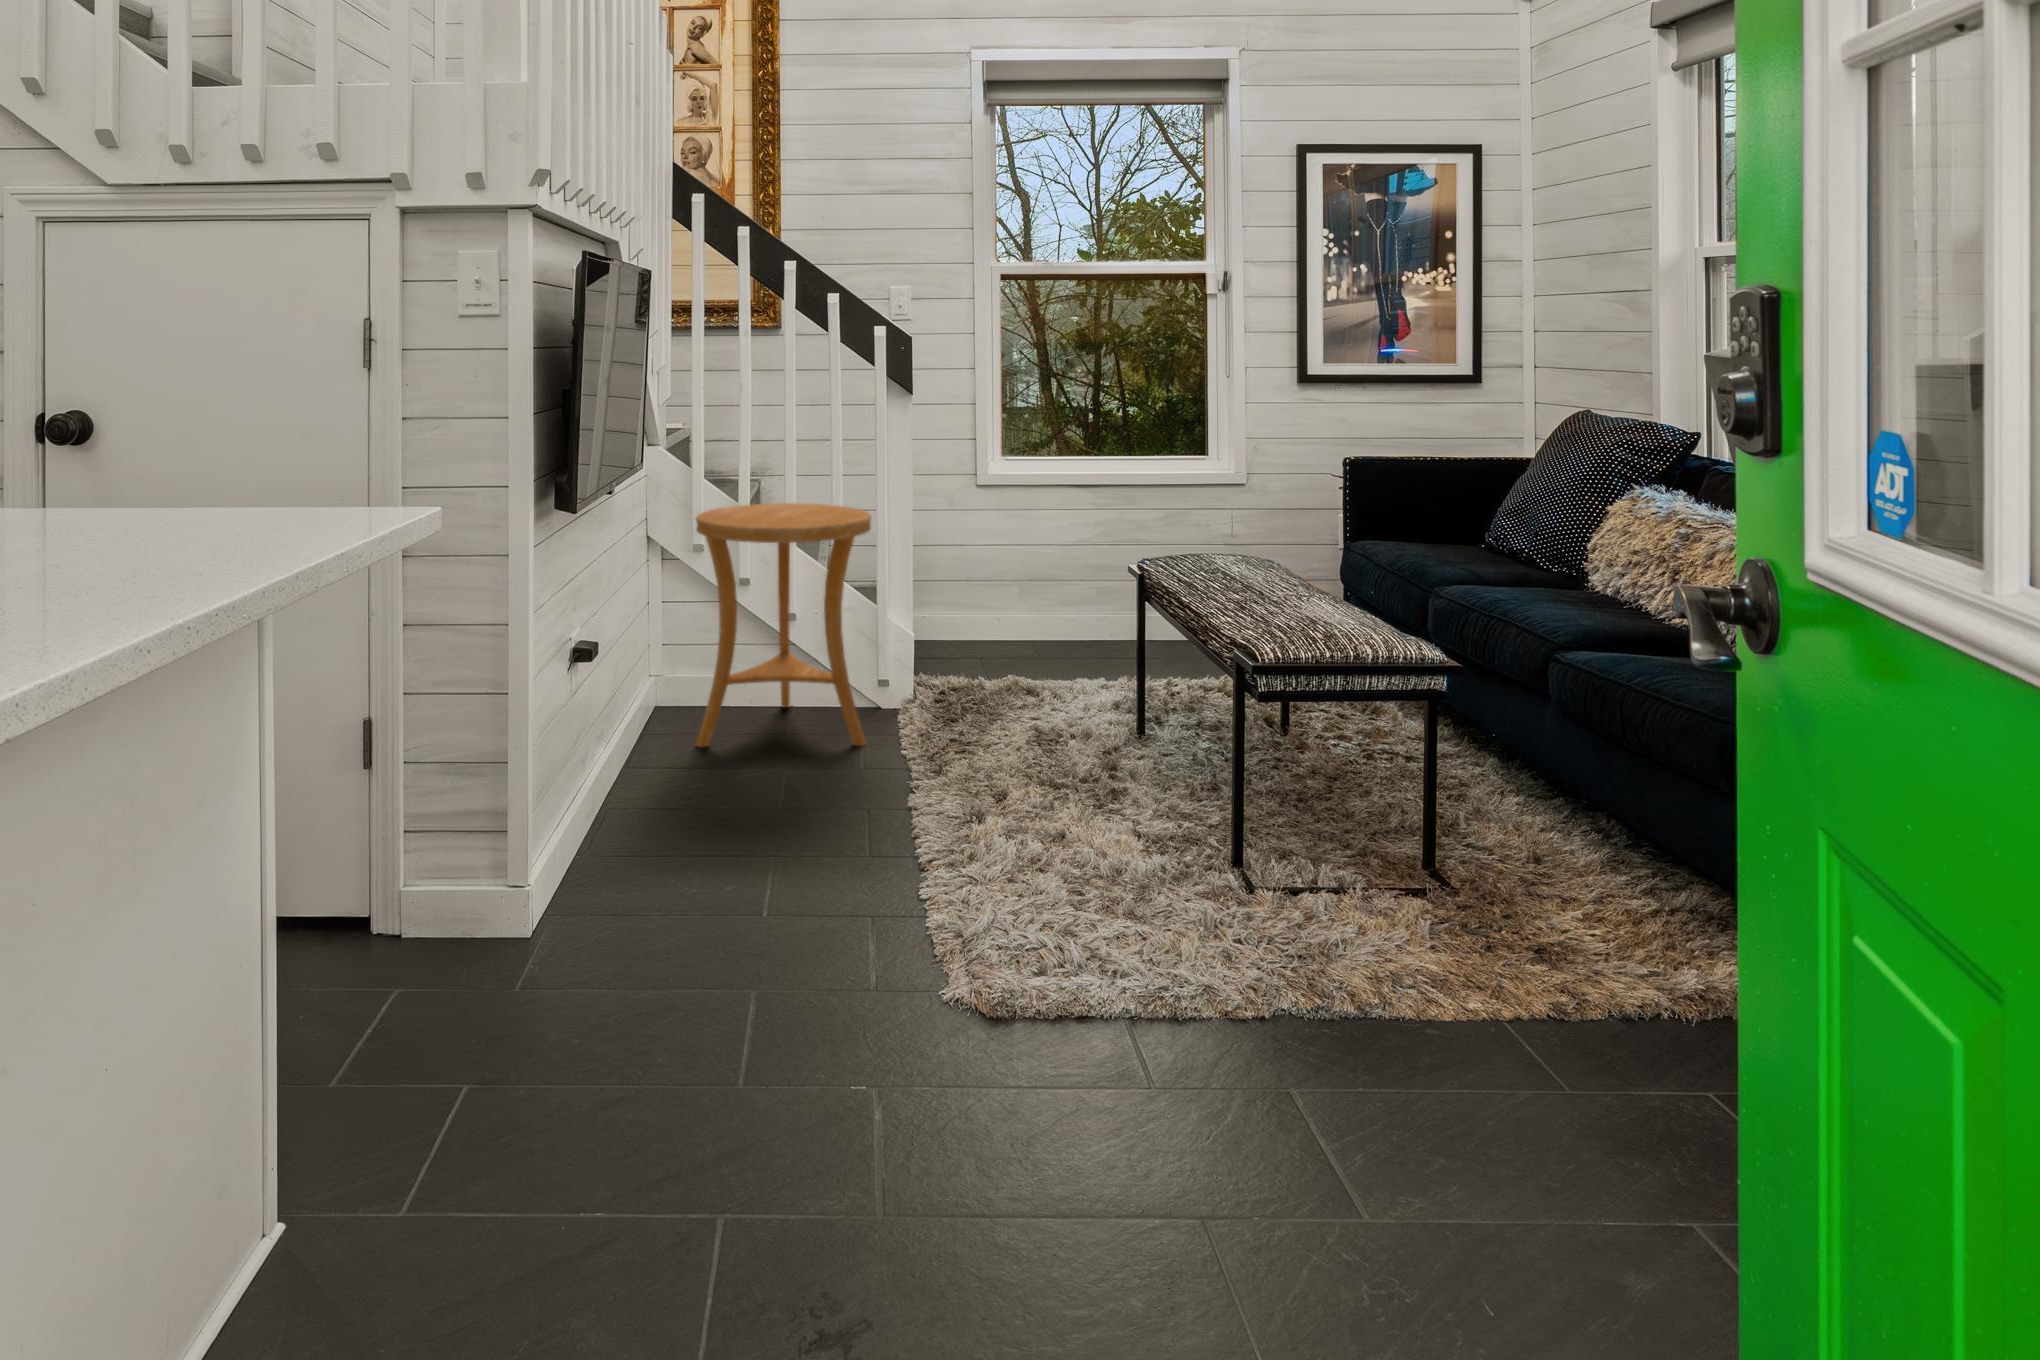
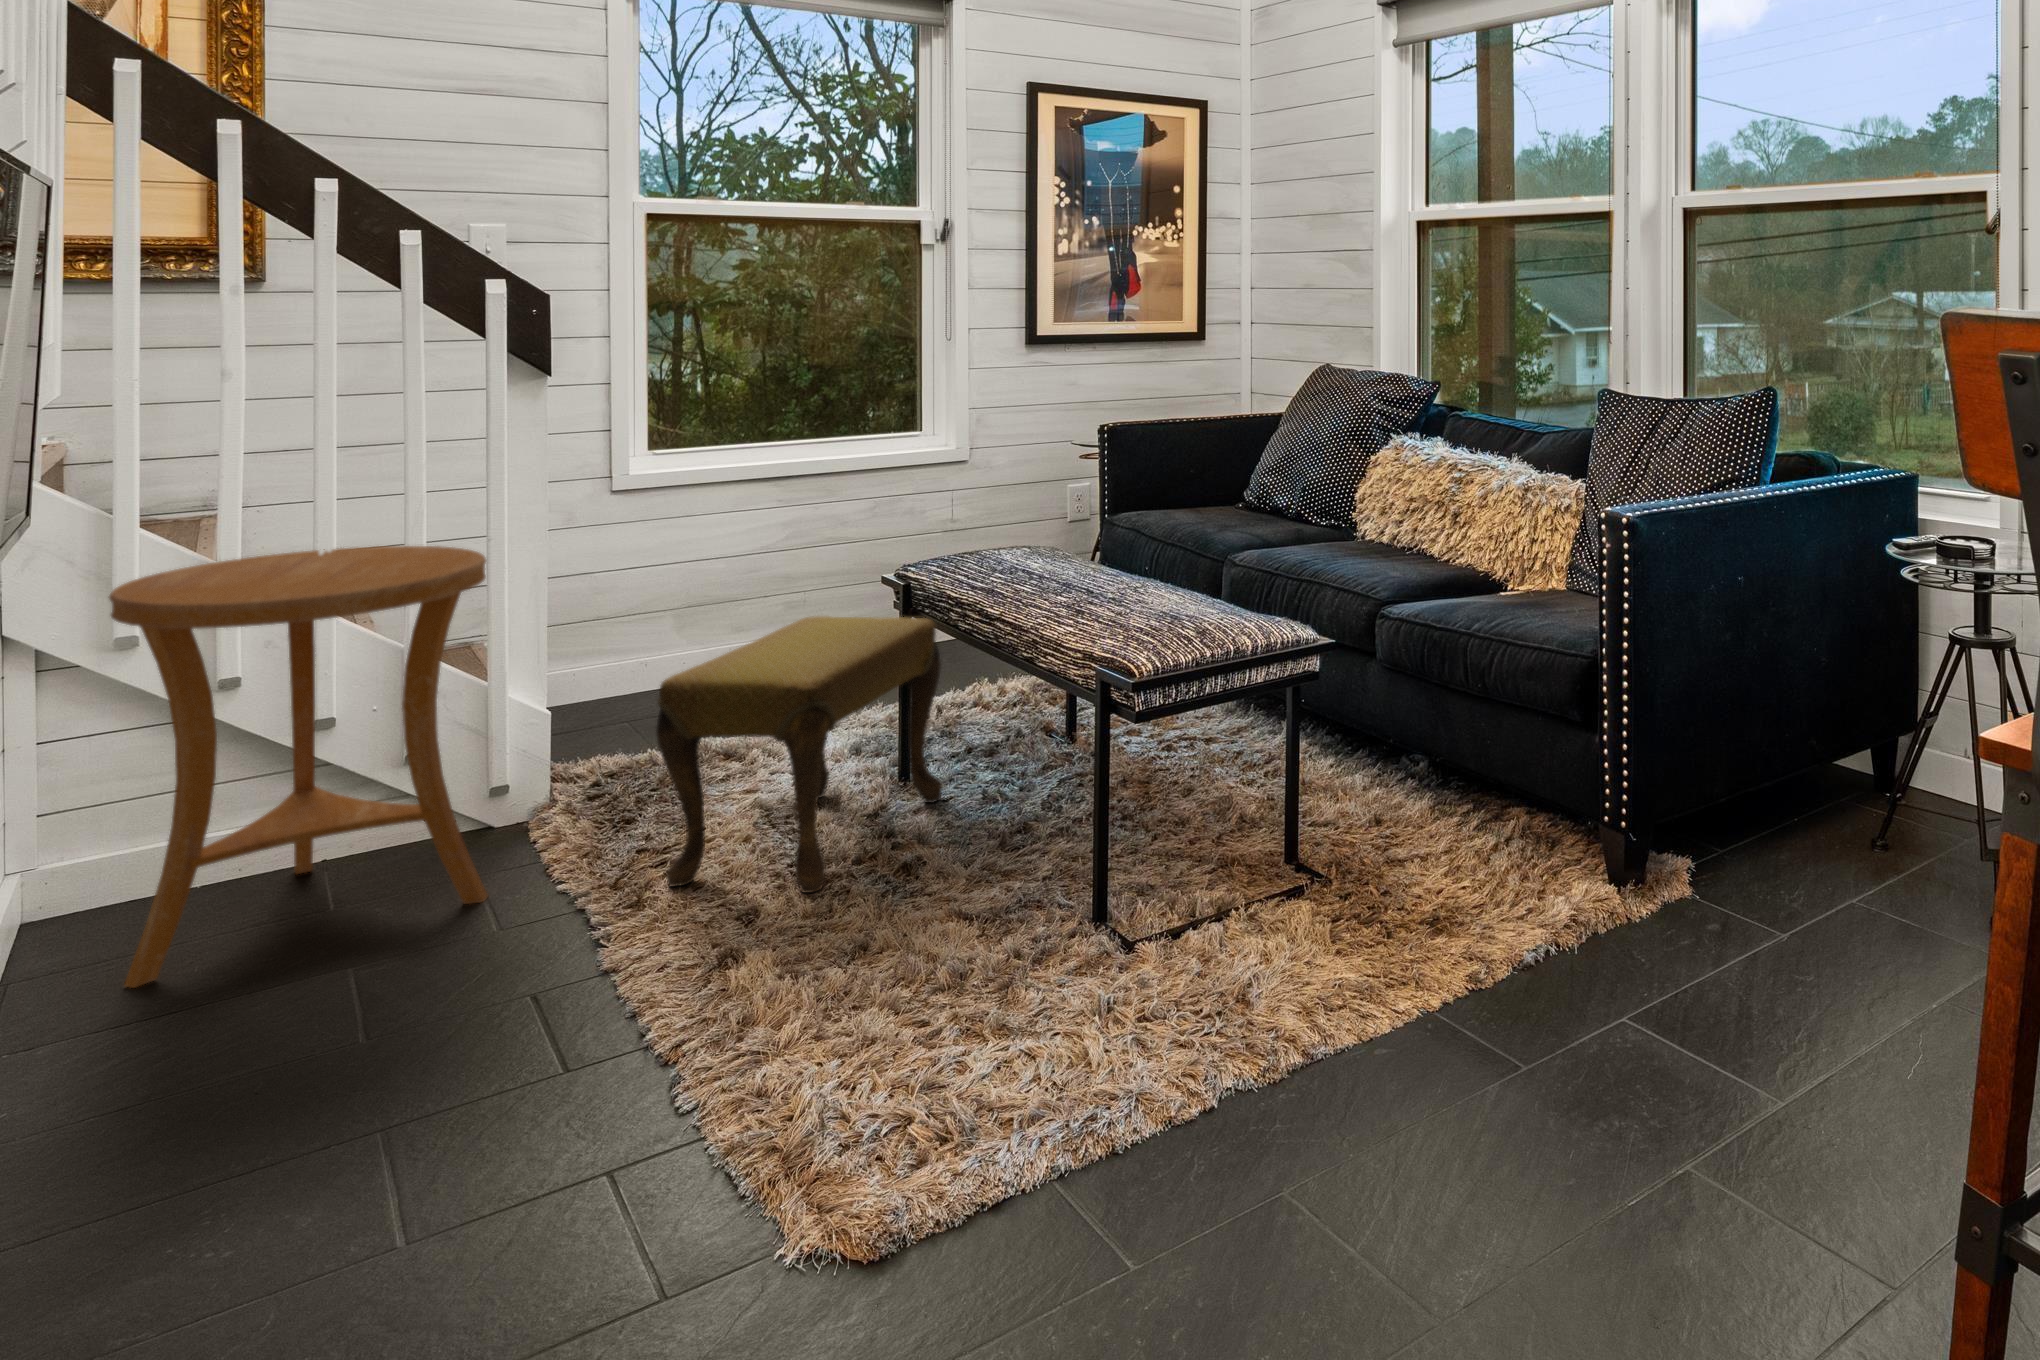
footstool: none [956,587,1162,791] -> present [656,616,942,893]

